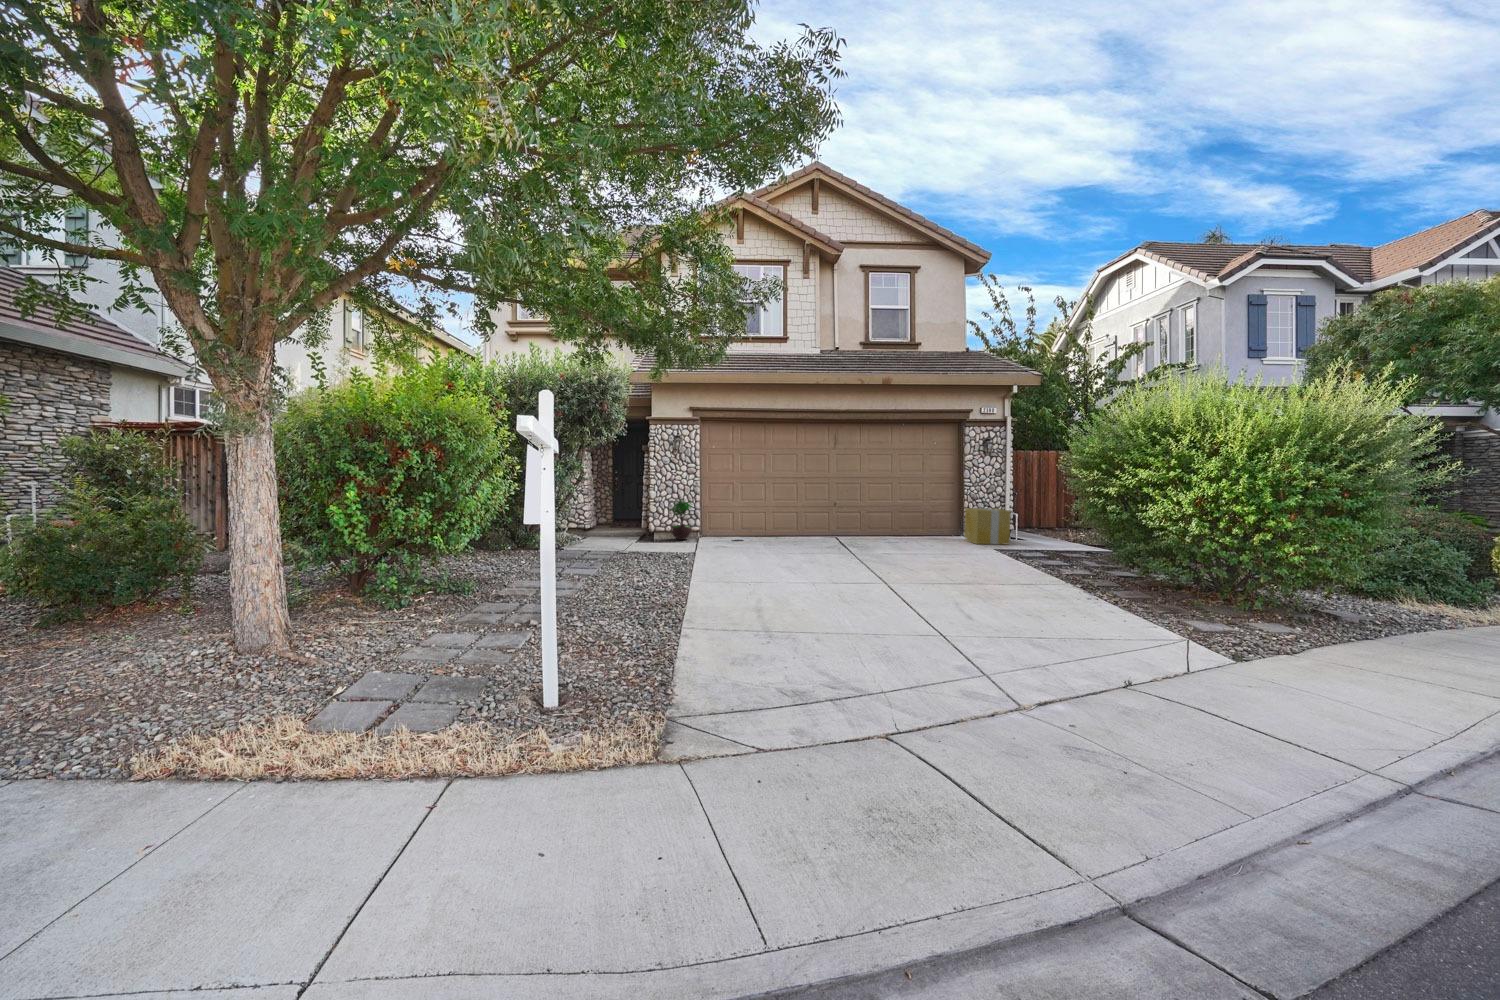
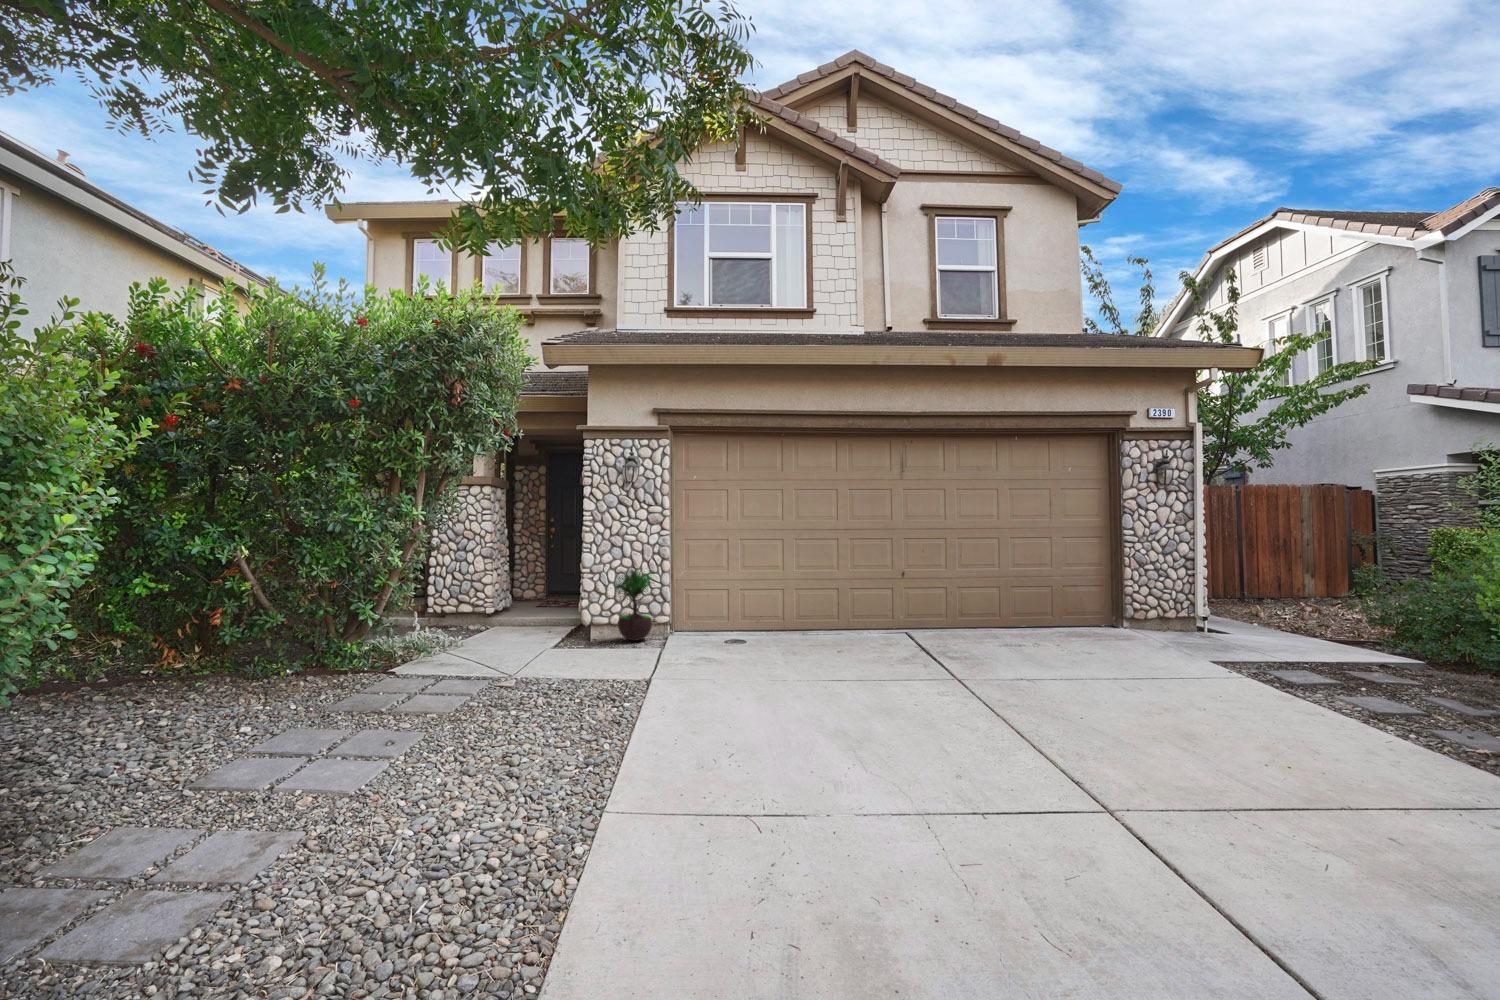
cardboard box: present [964,508,1011,544] -> none [1128,580,1223,646]

